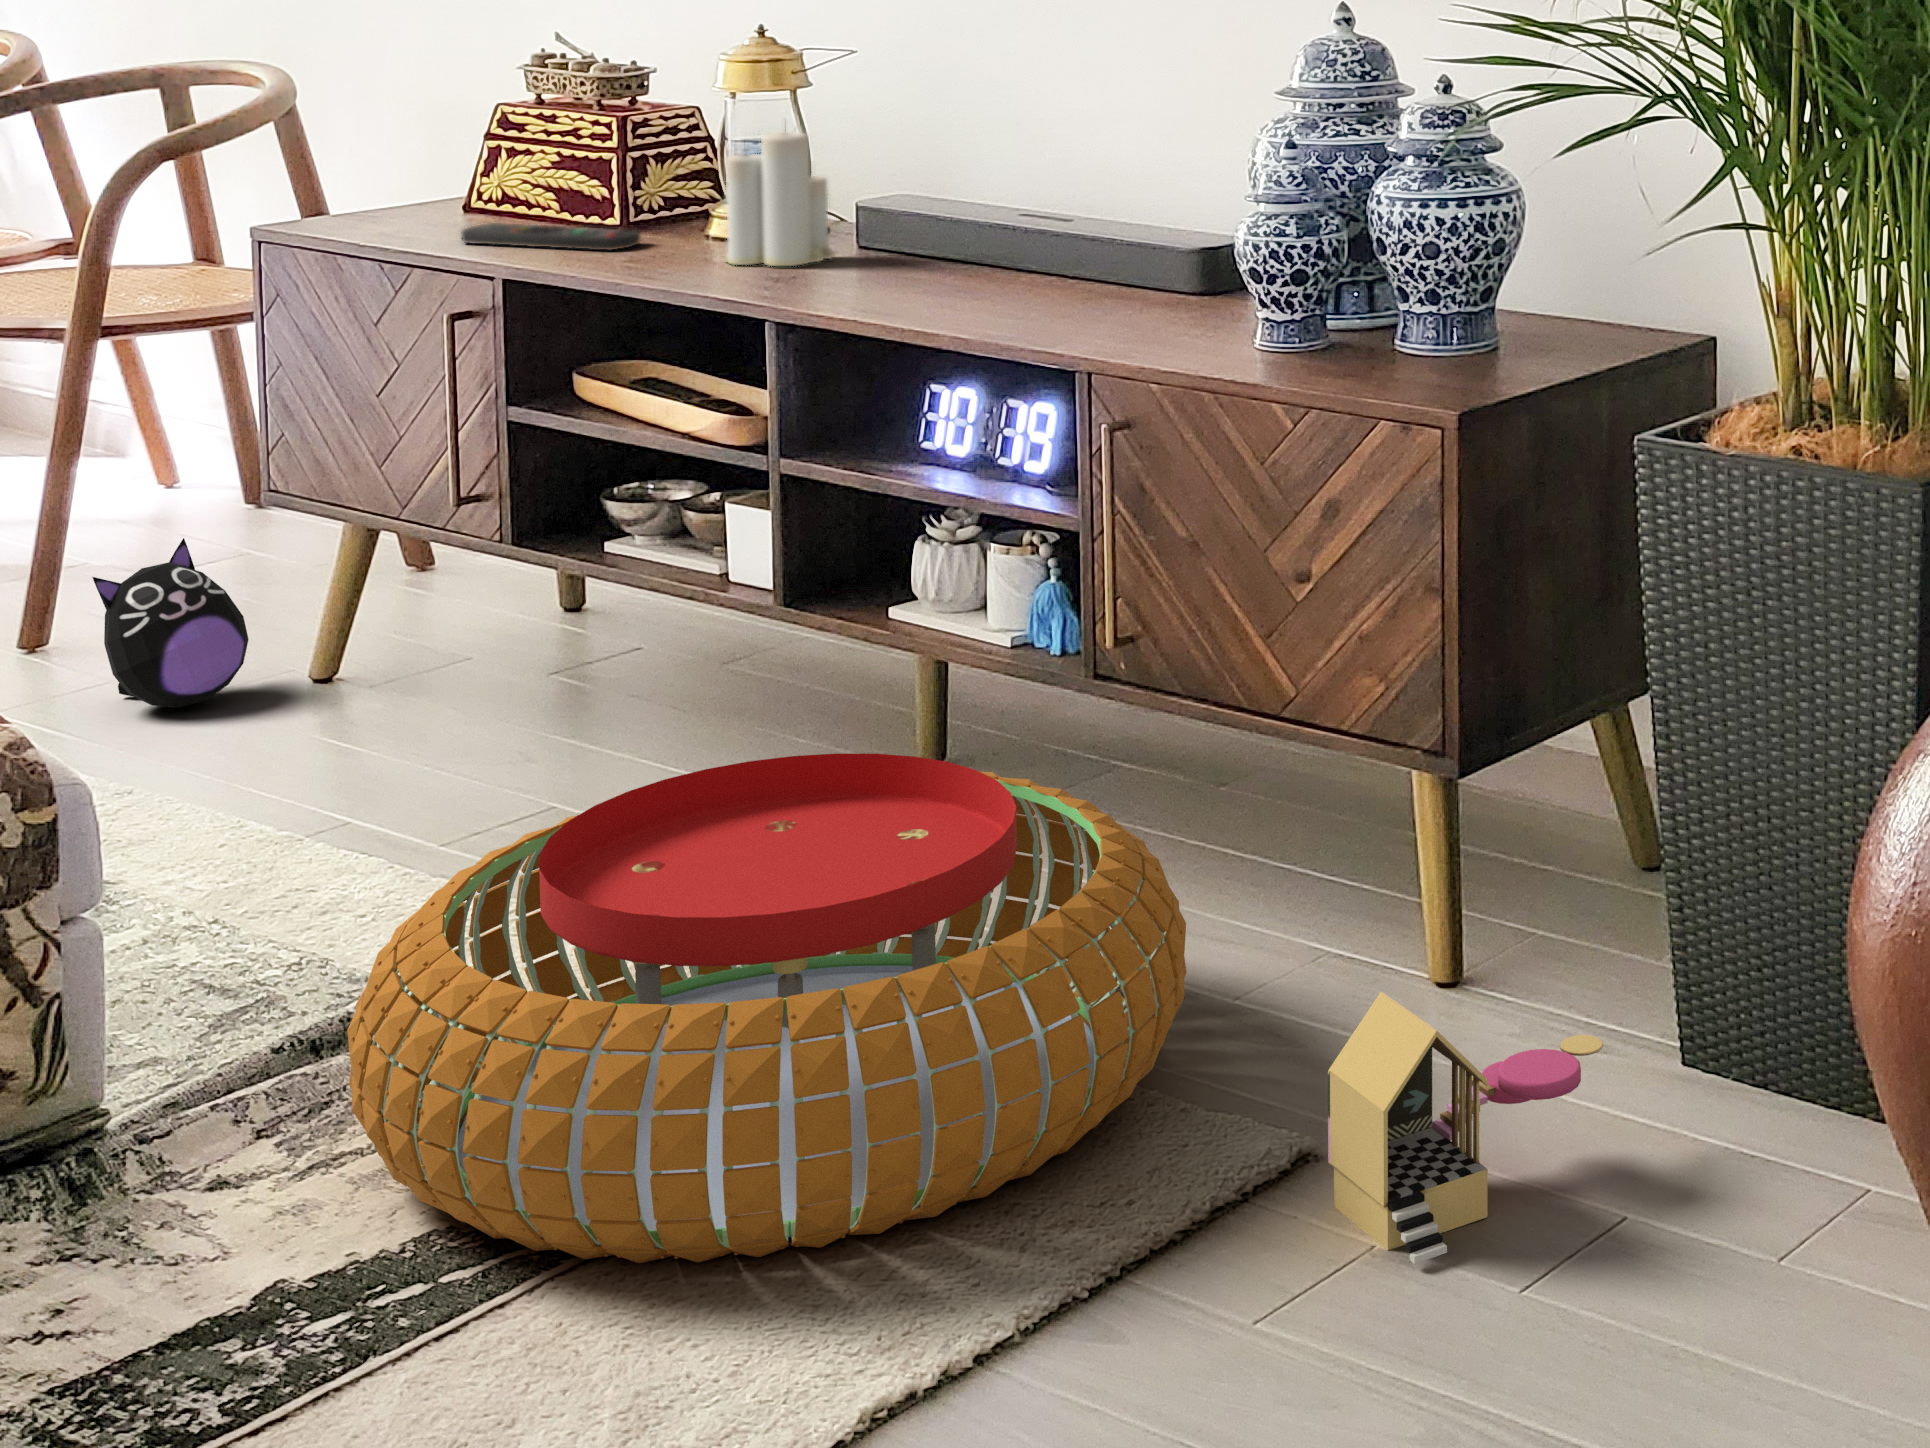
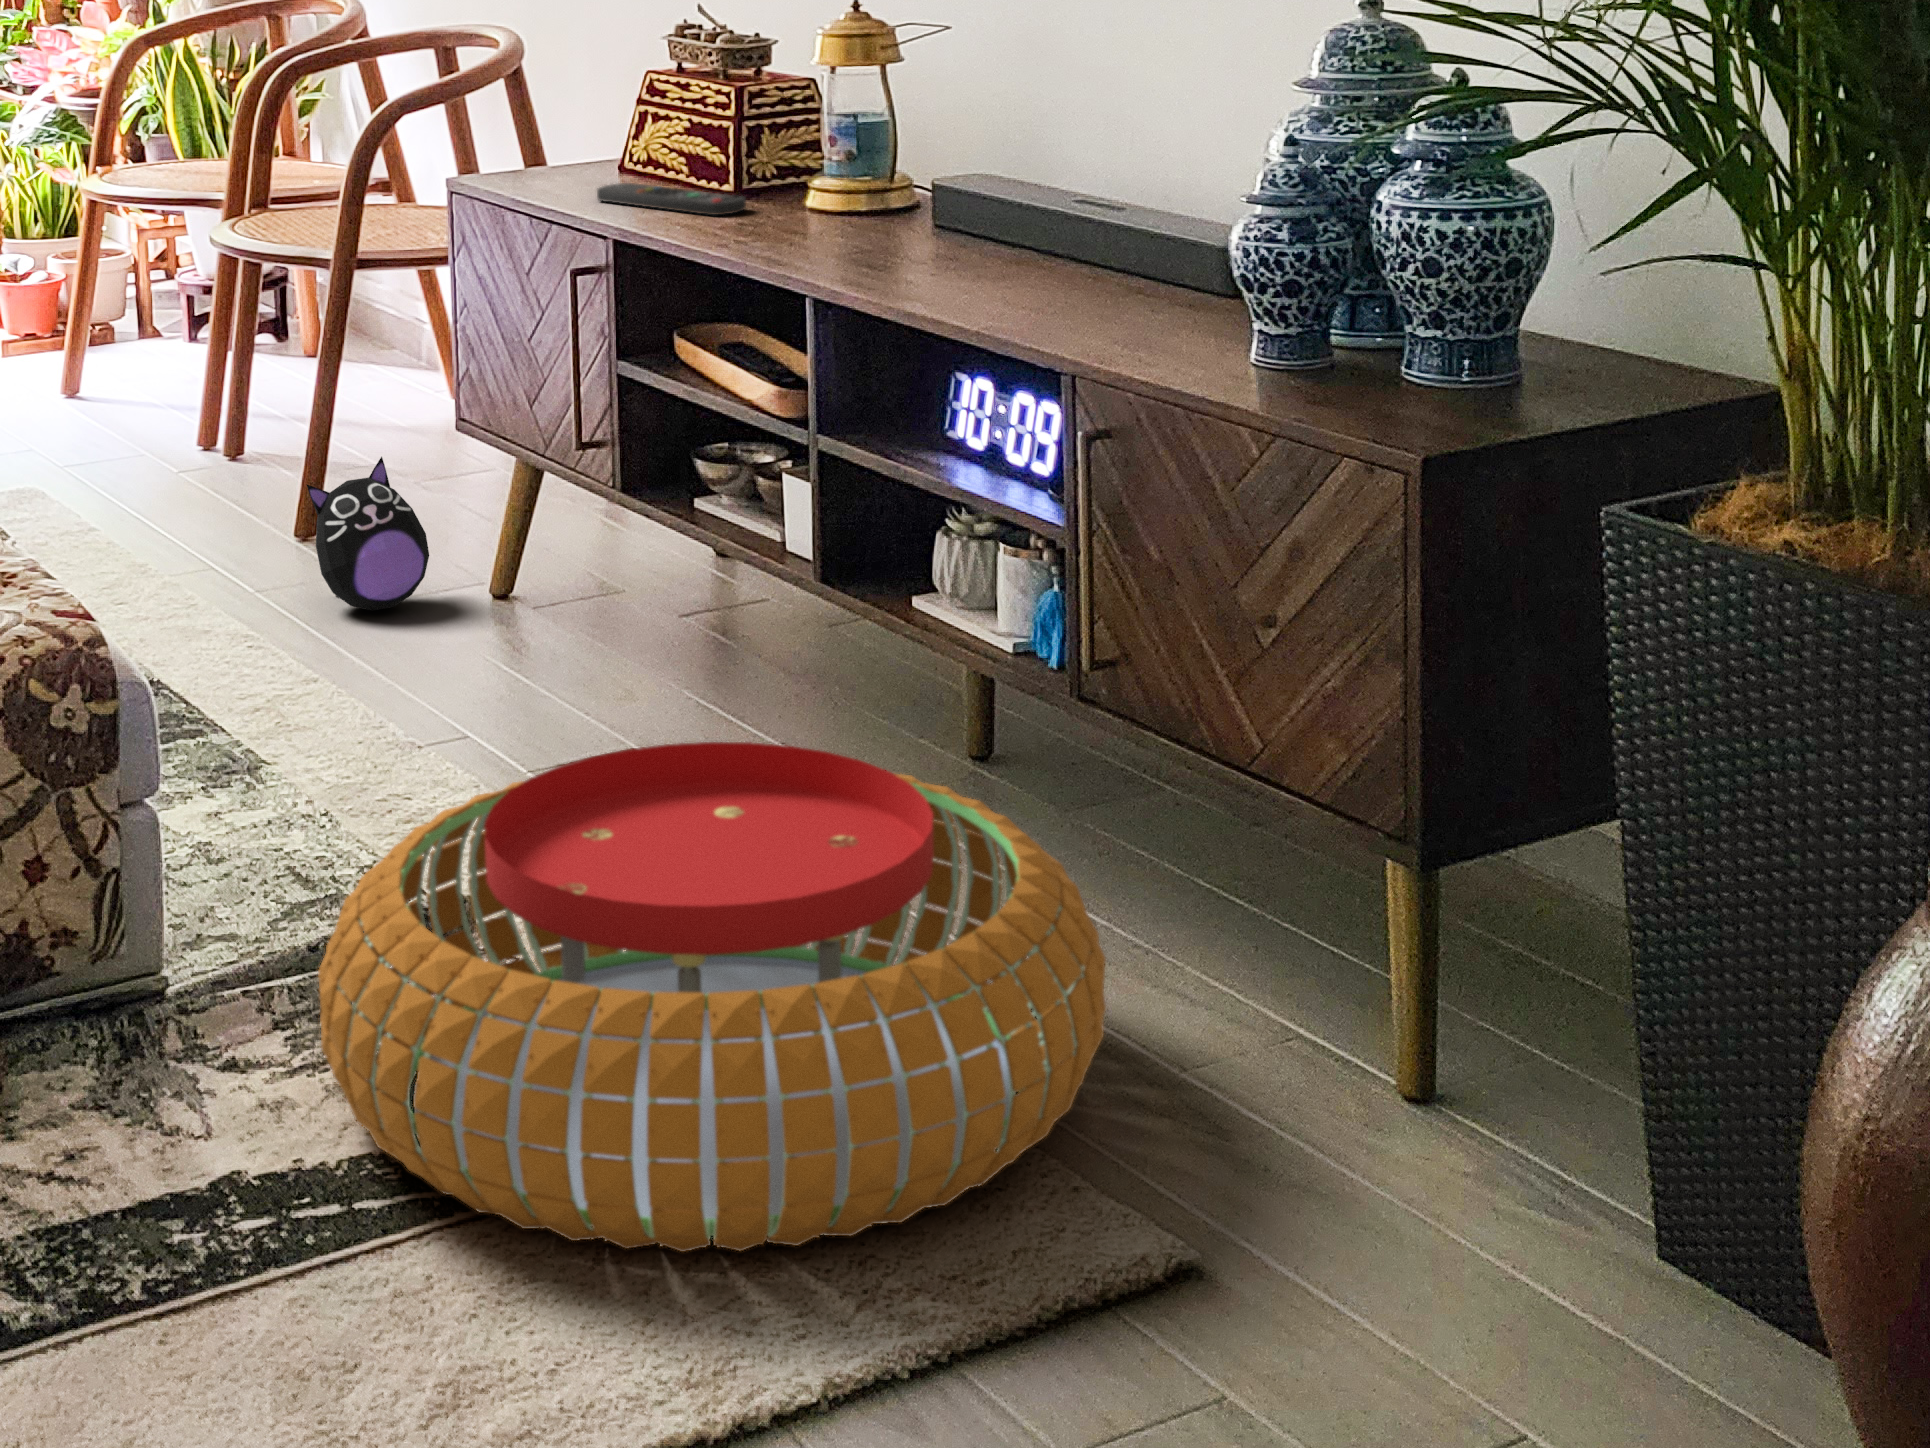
candle: present [724,130,835,266] -> none [805,93,908,241]
toy house: present [1328,992,1603,1264] -> none [1190,1105,1522,1422]

